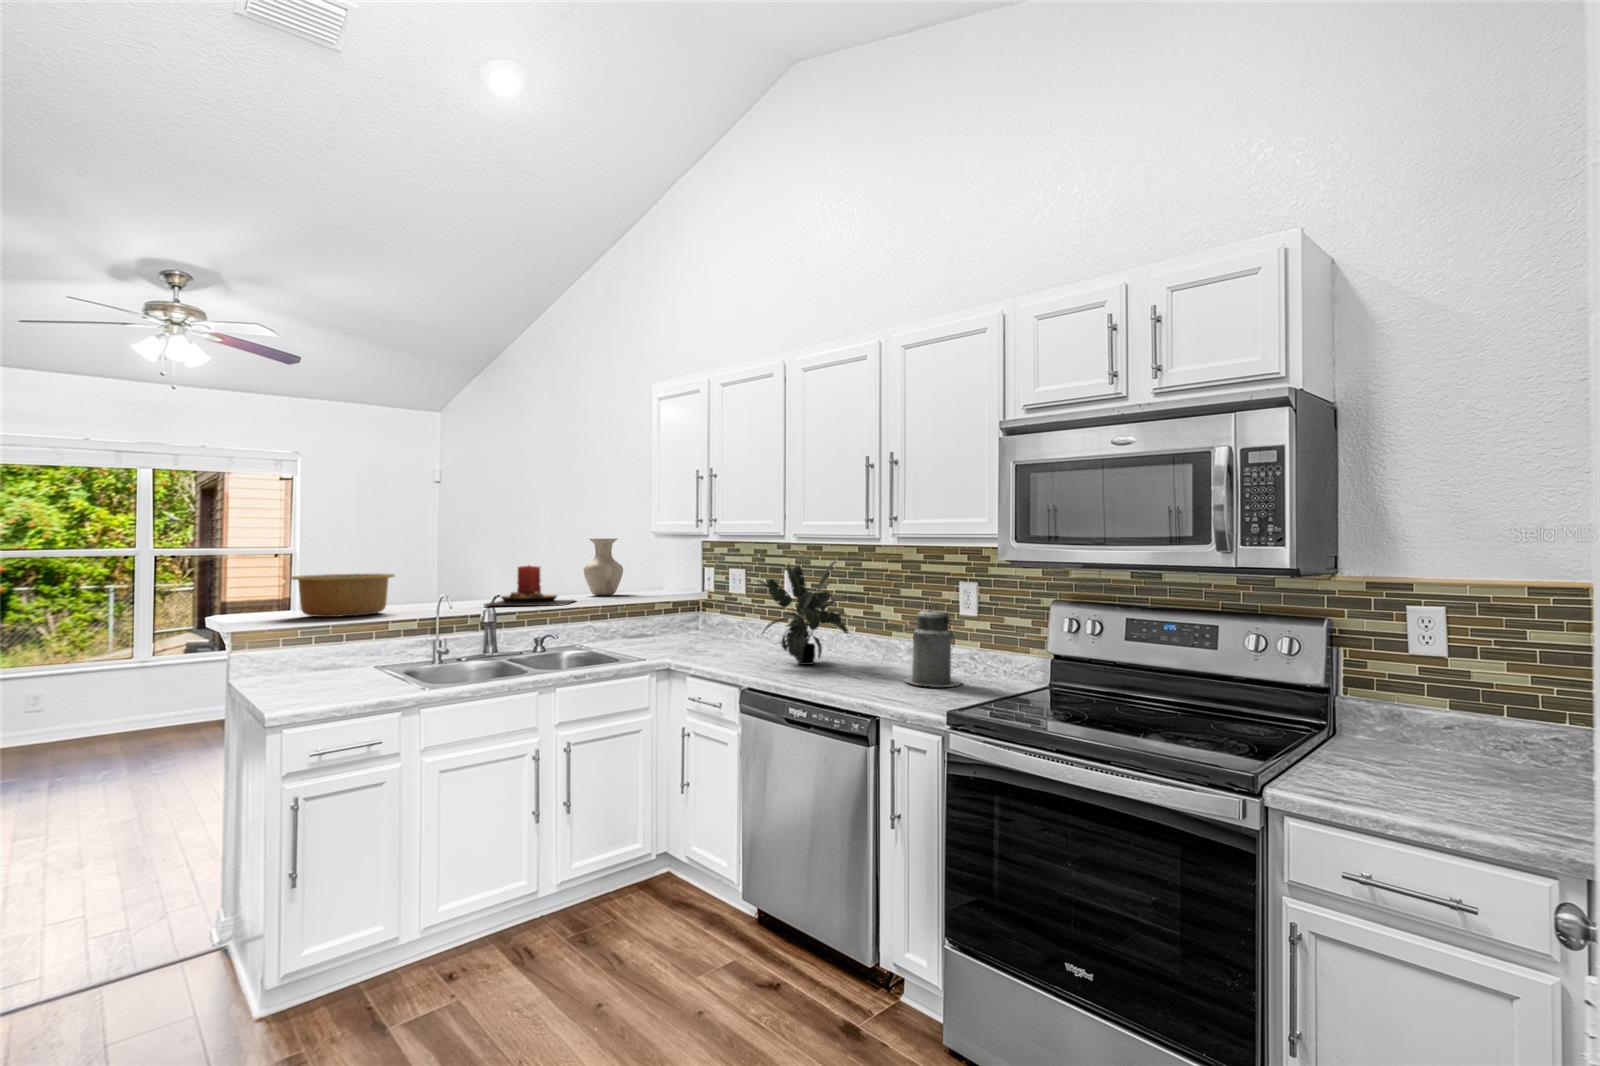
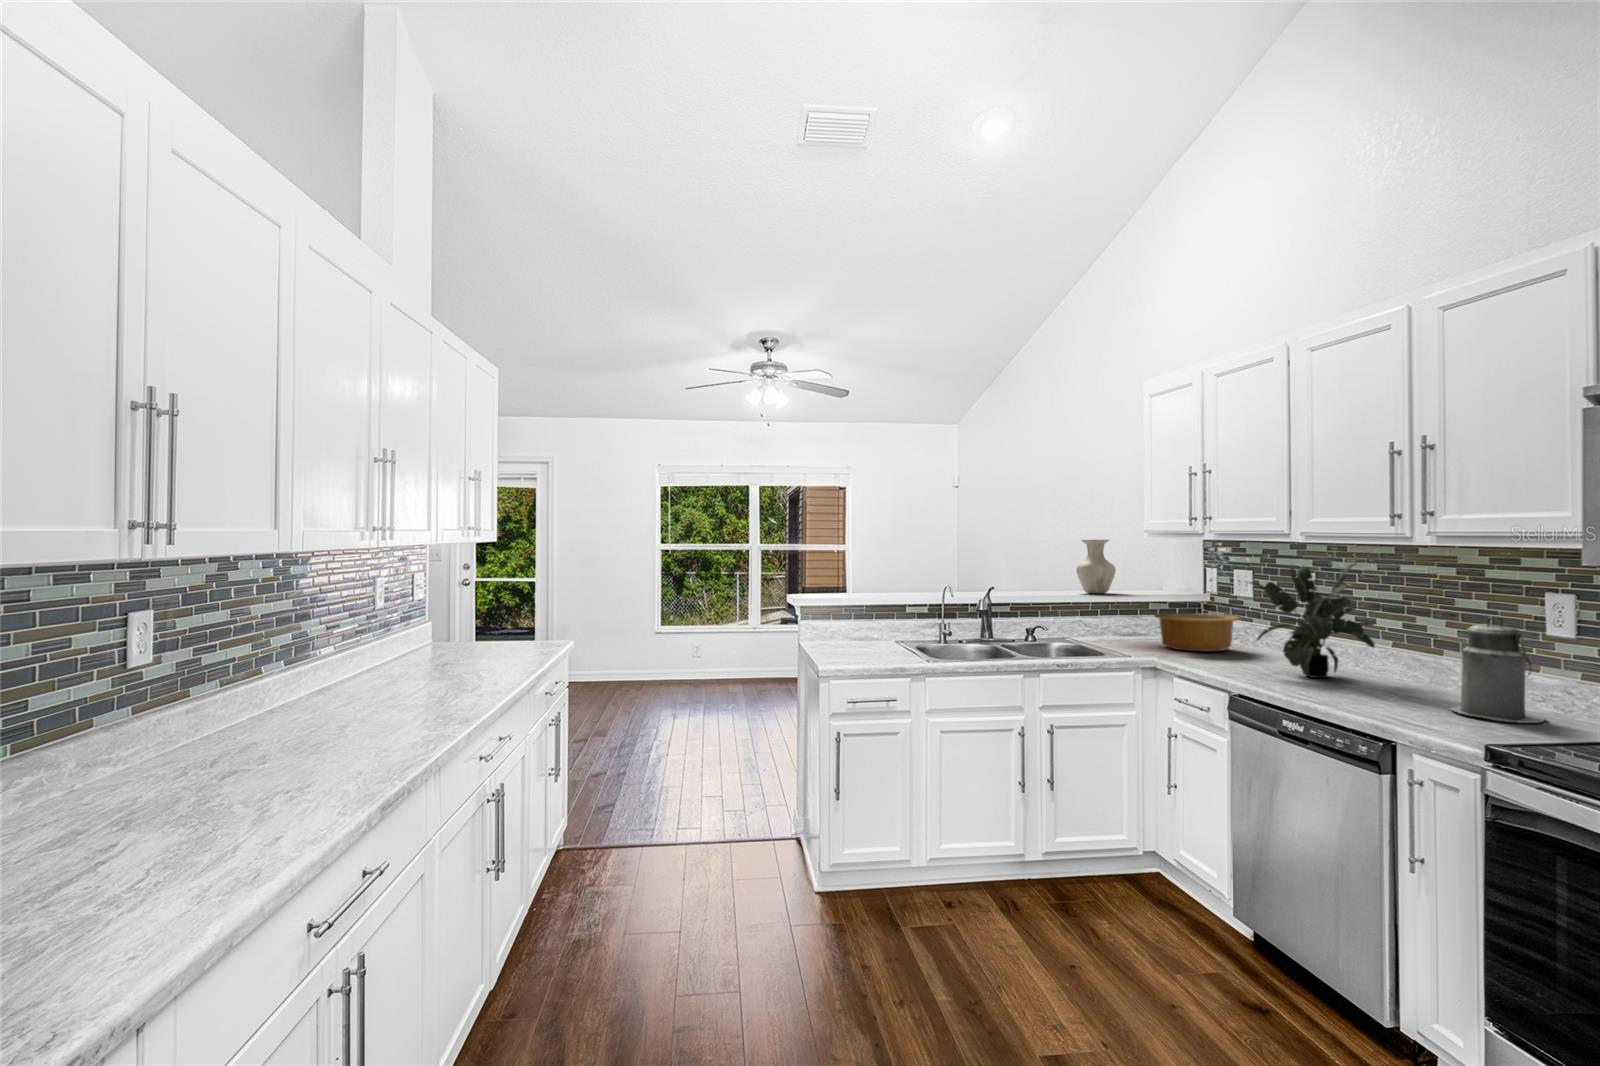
candle: present [484,565,575,607] -> none [981,563,1066,600]
bowl: present [291,574,395,617] -> present [1154,613,1239,651]

